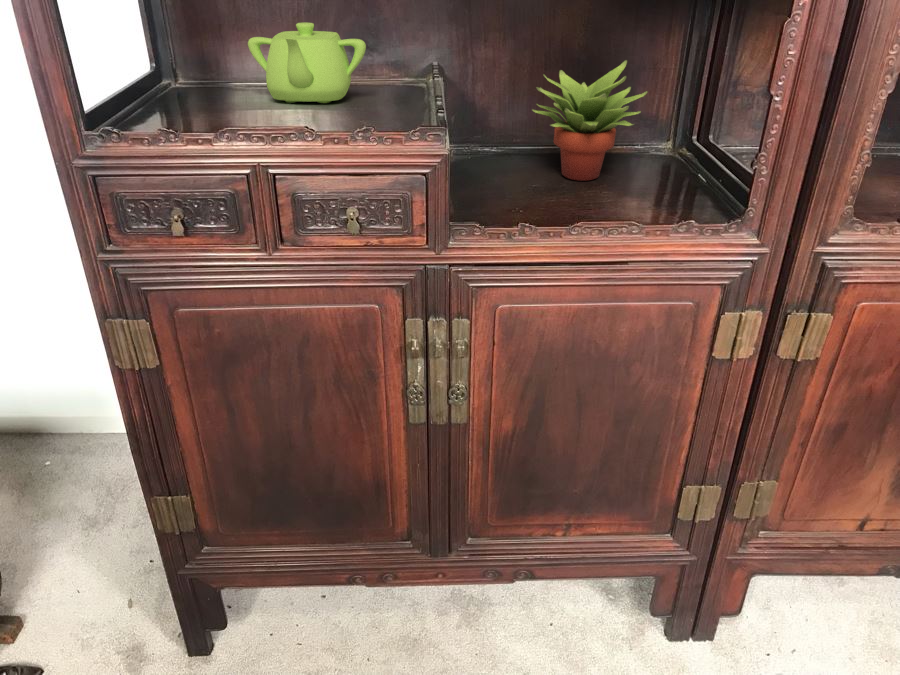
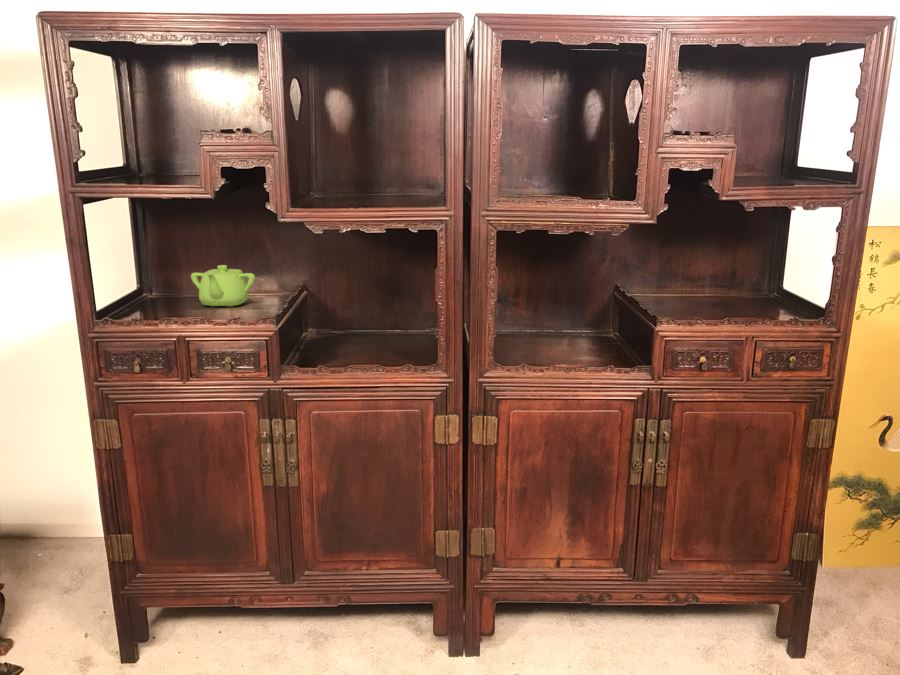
succulent plant: present [532,60,647,181] -> none [342,283,409,348]

